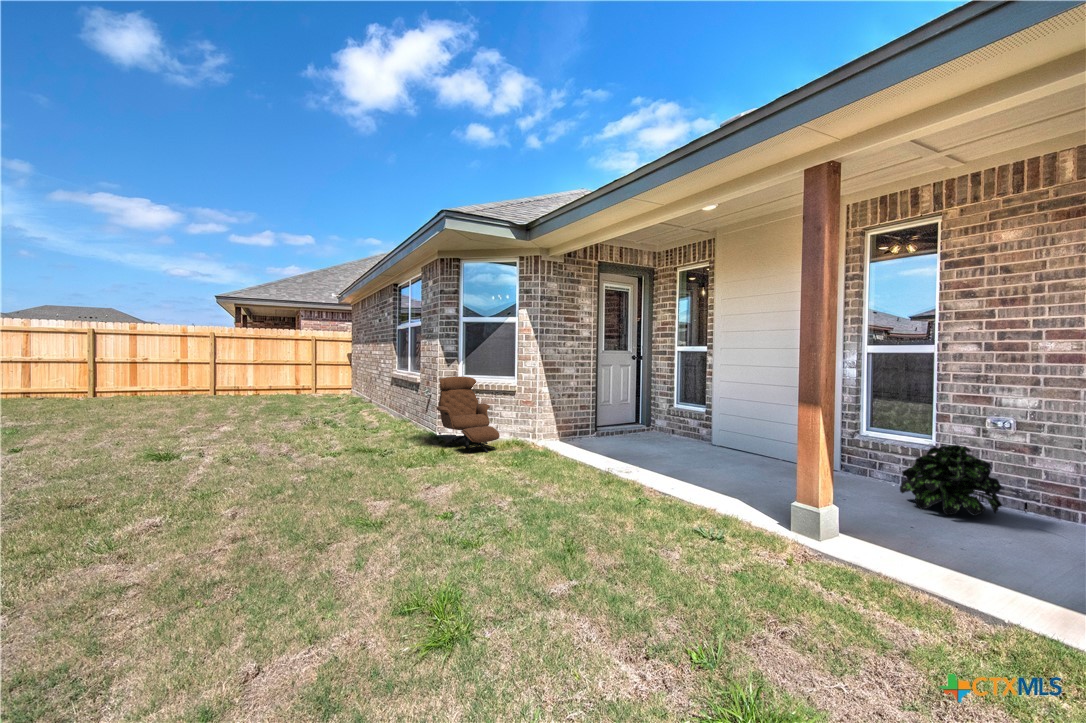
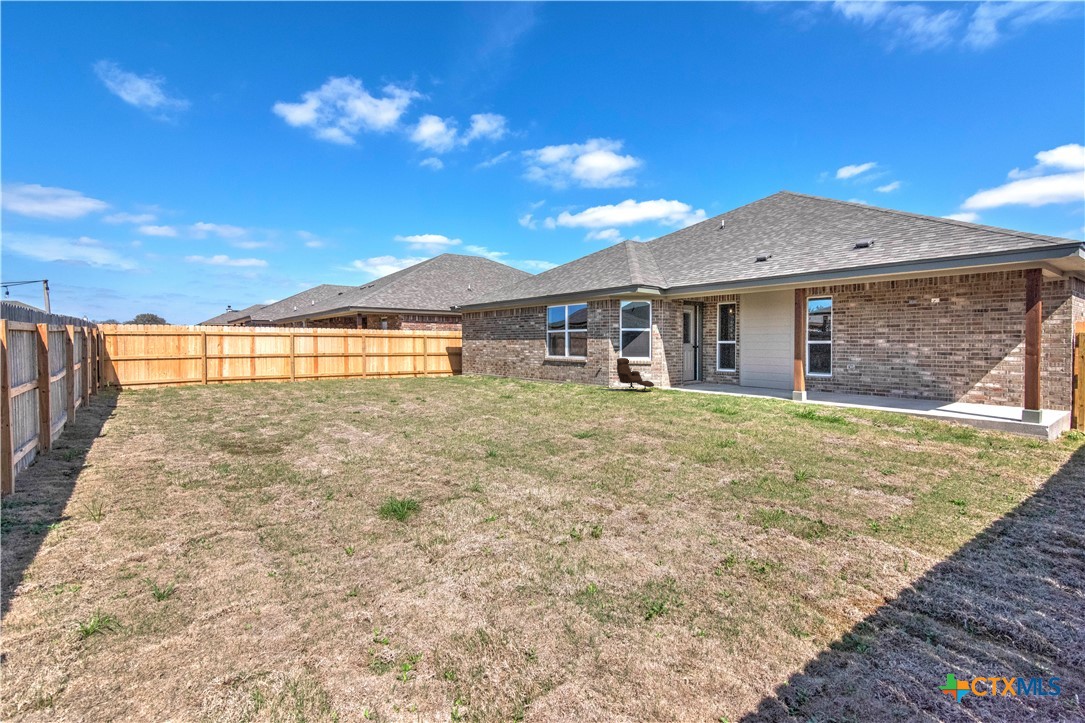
potted plant: present [900,445,1002,516] -> none [822,374,852,395]

